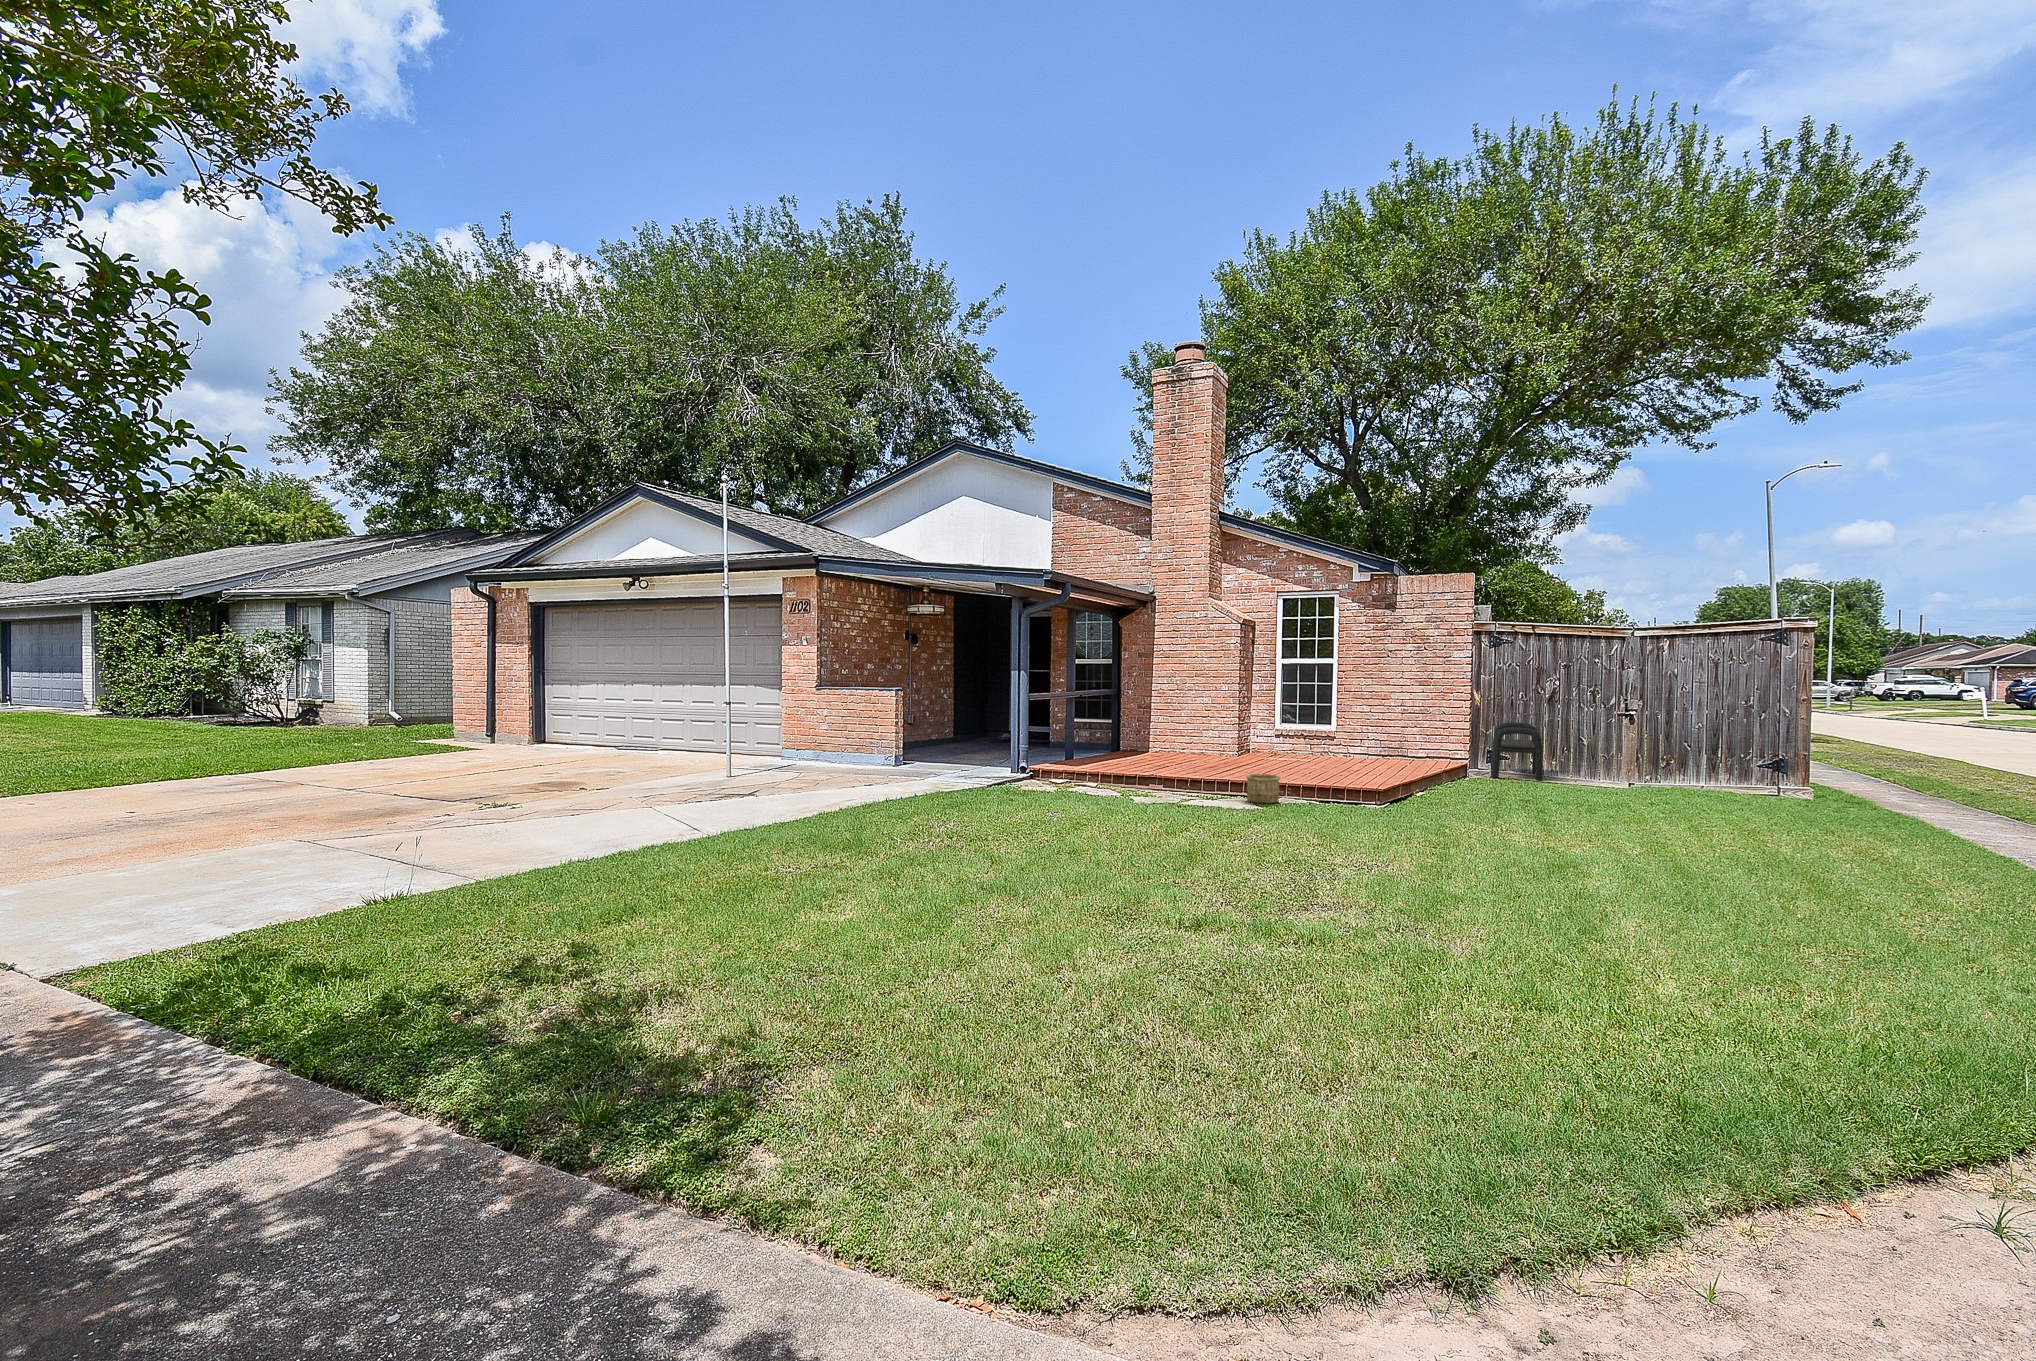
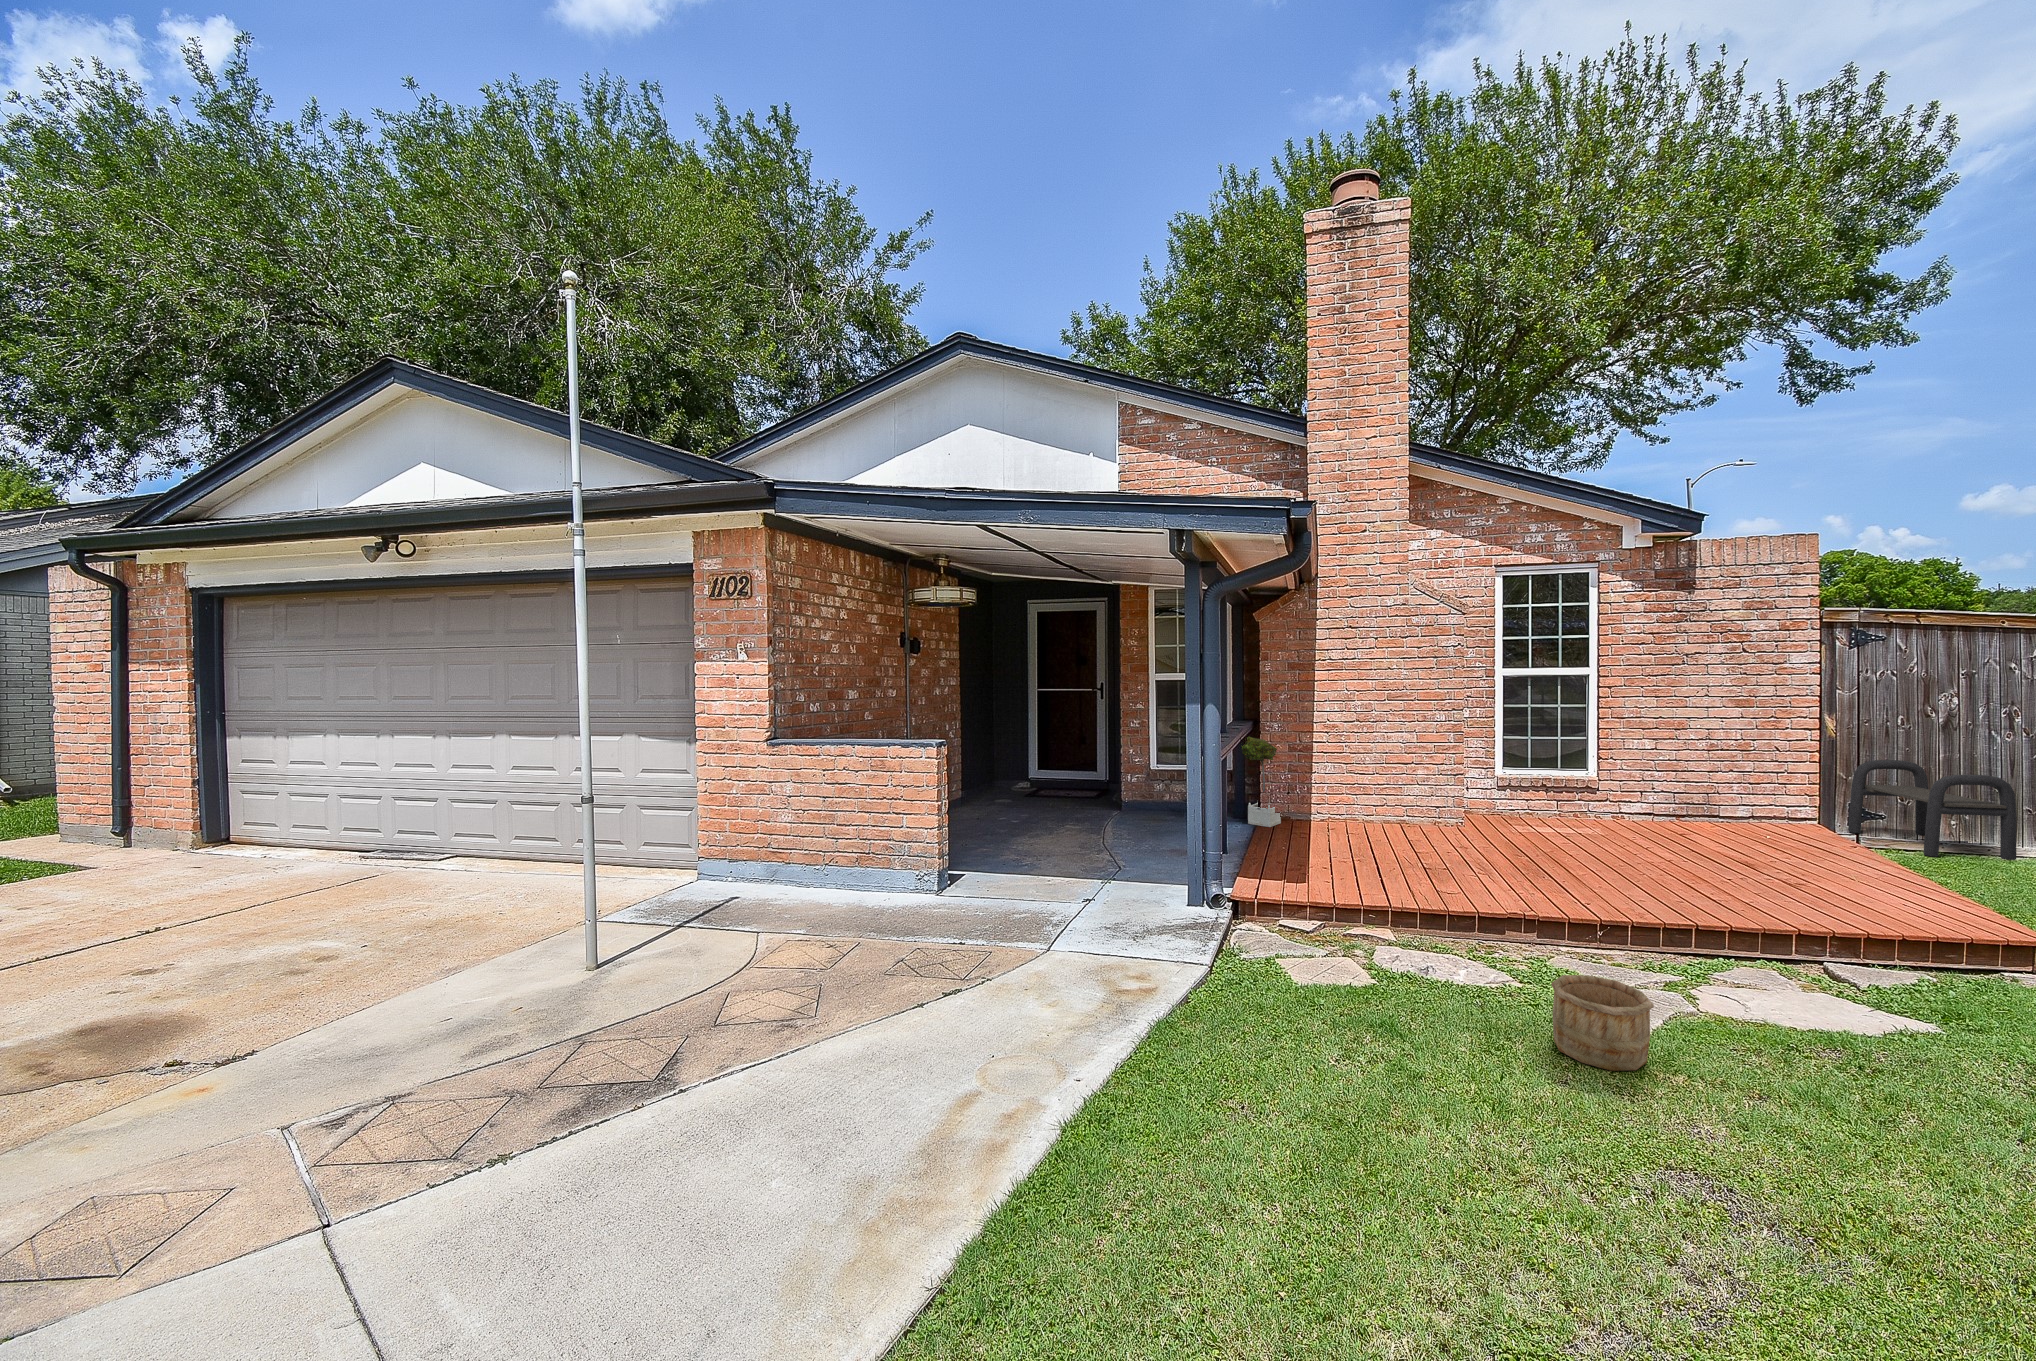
potted tree: none [1111,700,1135,757] -> present [1242,736,1281,827]
wooden bucket: present [1246,774,1280,803] -> present [1551,975,1654,1071]

